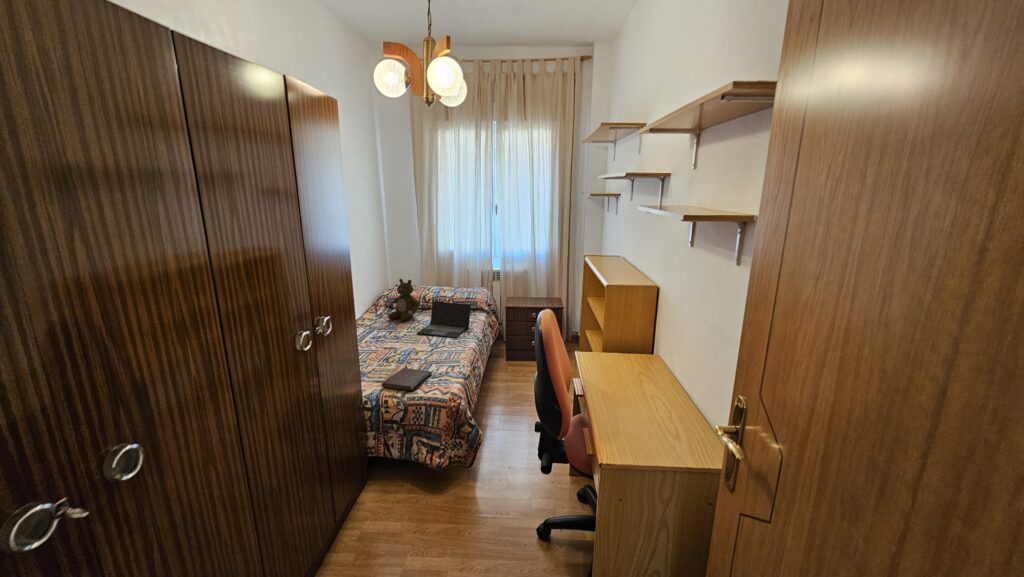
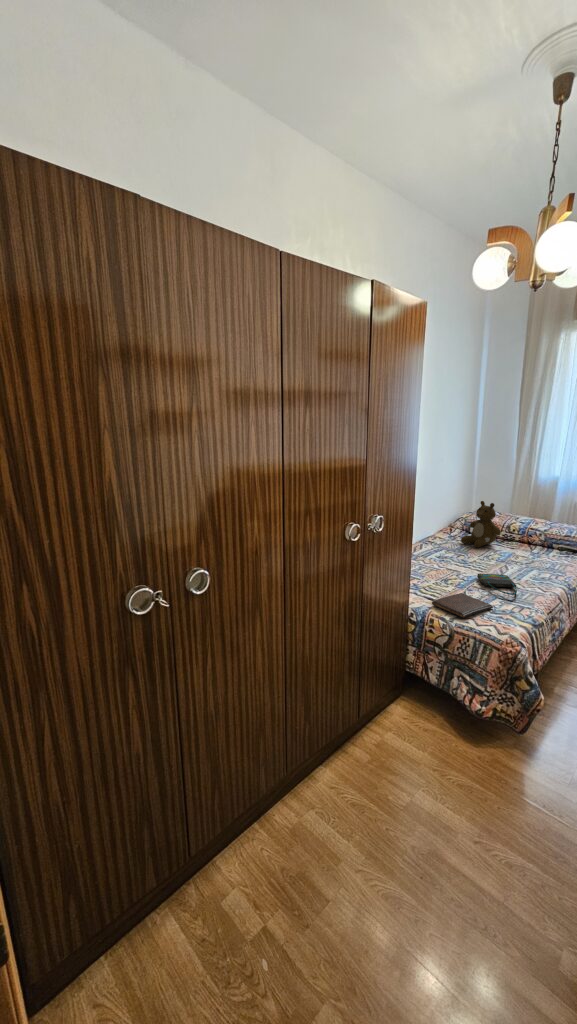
laptop: present [417,301,471,338] -> none [488,531,567,578]
tote bag: none [412,342,446,364] -> present [477,574,518,602]

